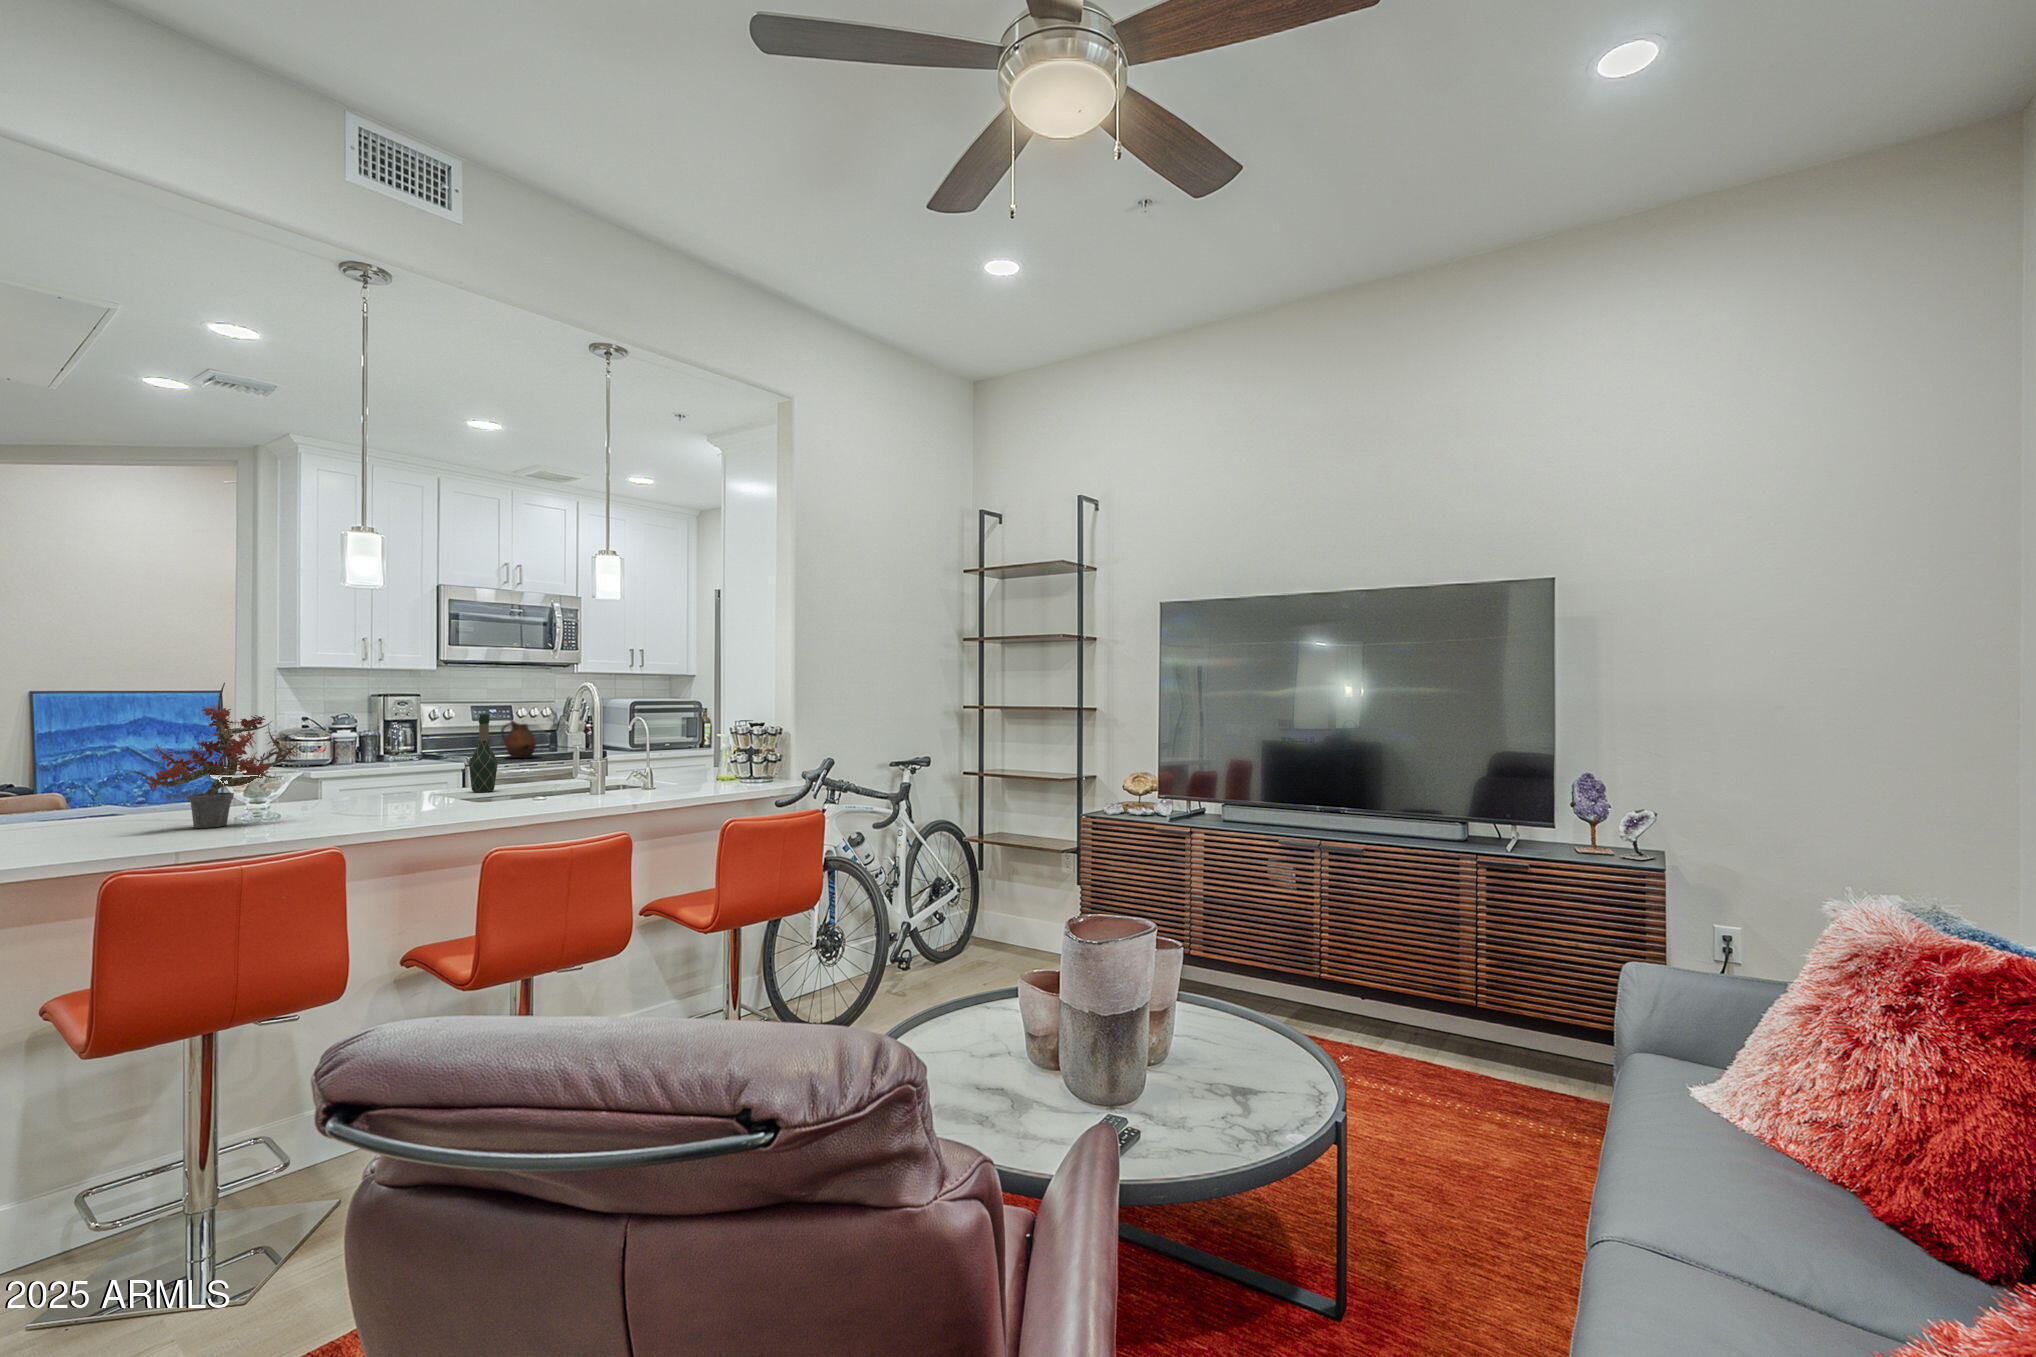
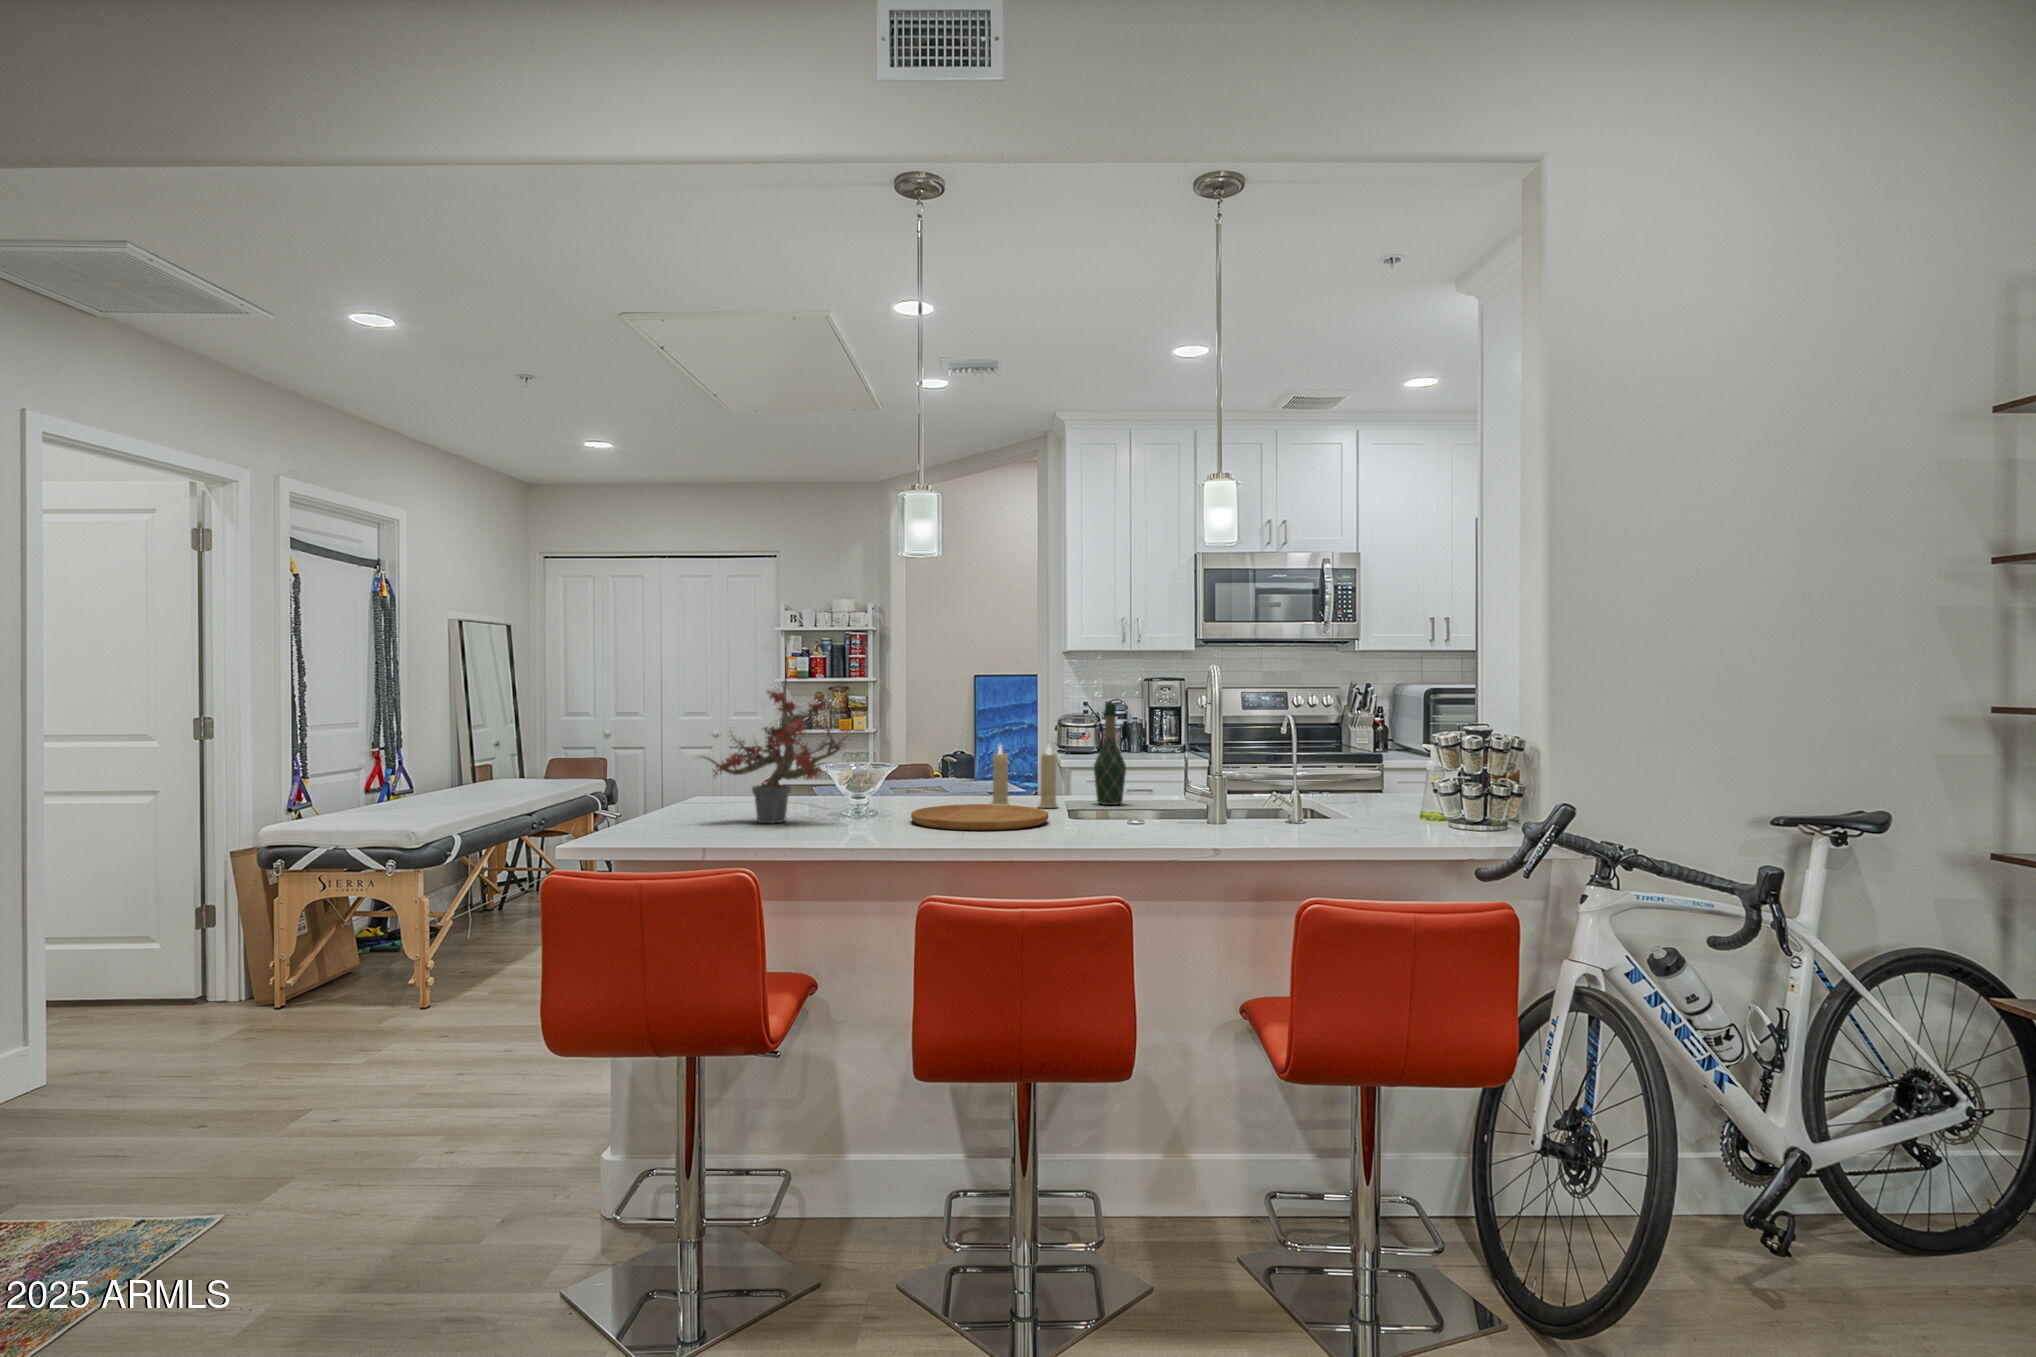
ceramic pitcher: present [501,720,536,758] -> none [1265,710,1313,760]
candle: none [384,746,450,801] -> present [992,745,1057,808]
cutting board: none [353,795,482,814] -> present [911,804,1048,830]

